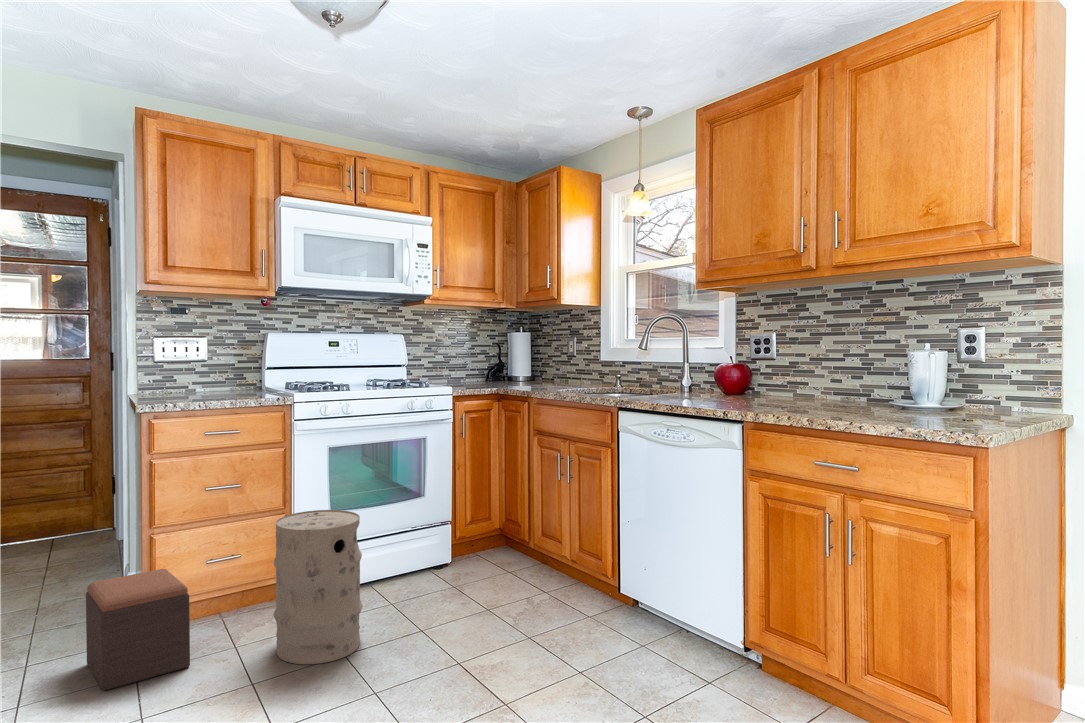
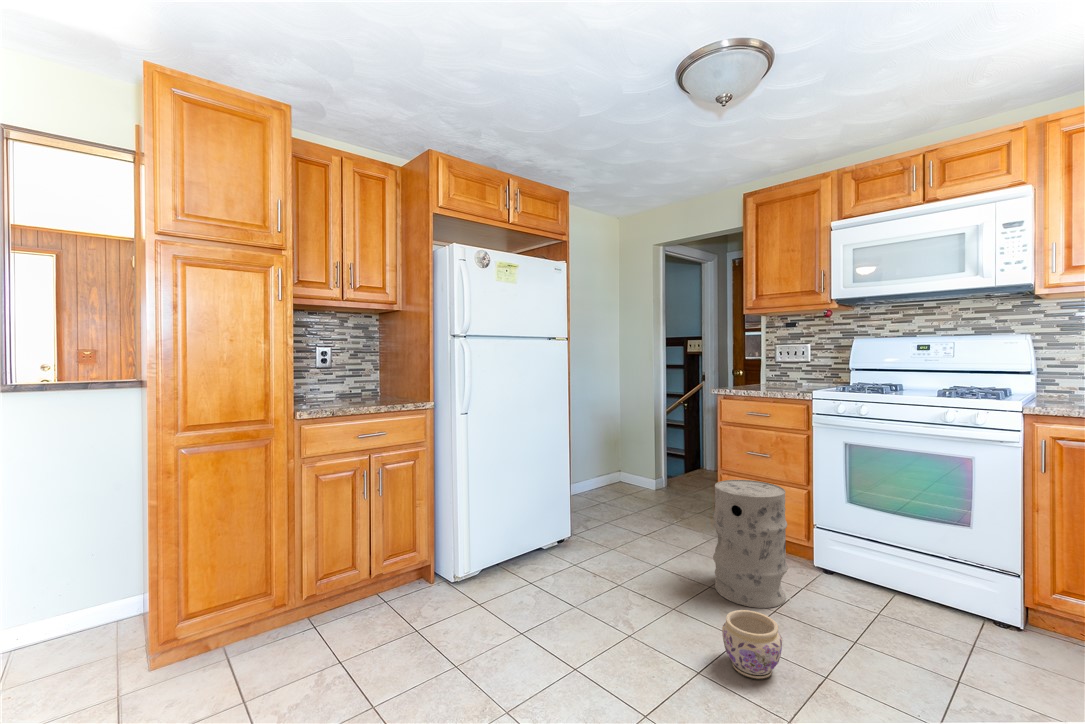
footstool: present [86,569,190,691] -> none [642,487,707,557]
planter: none [427,623,484,688] -> present [722,610,782,680]

